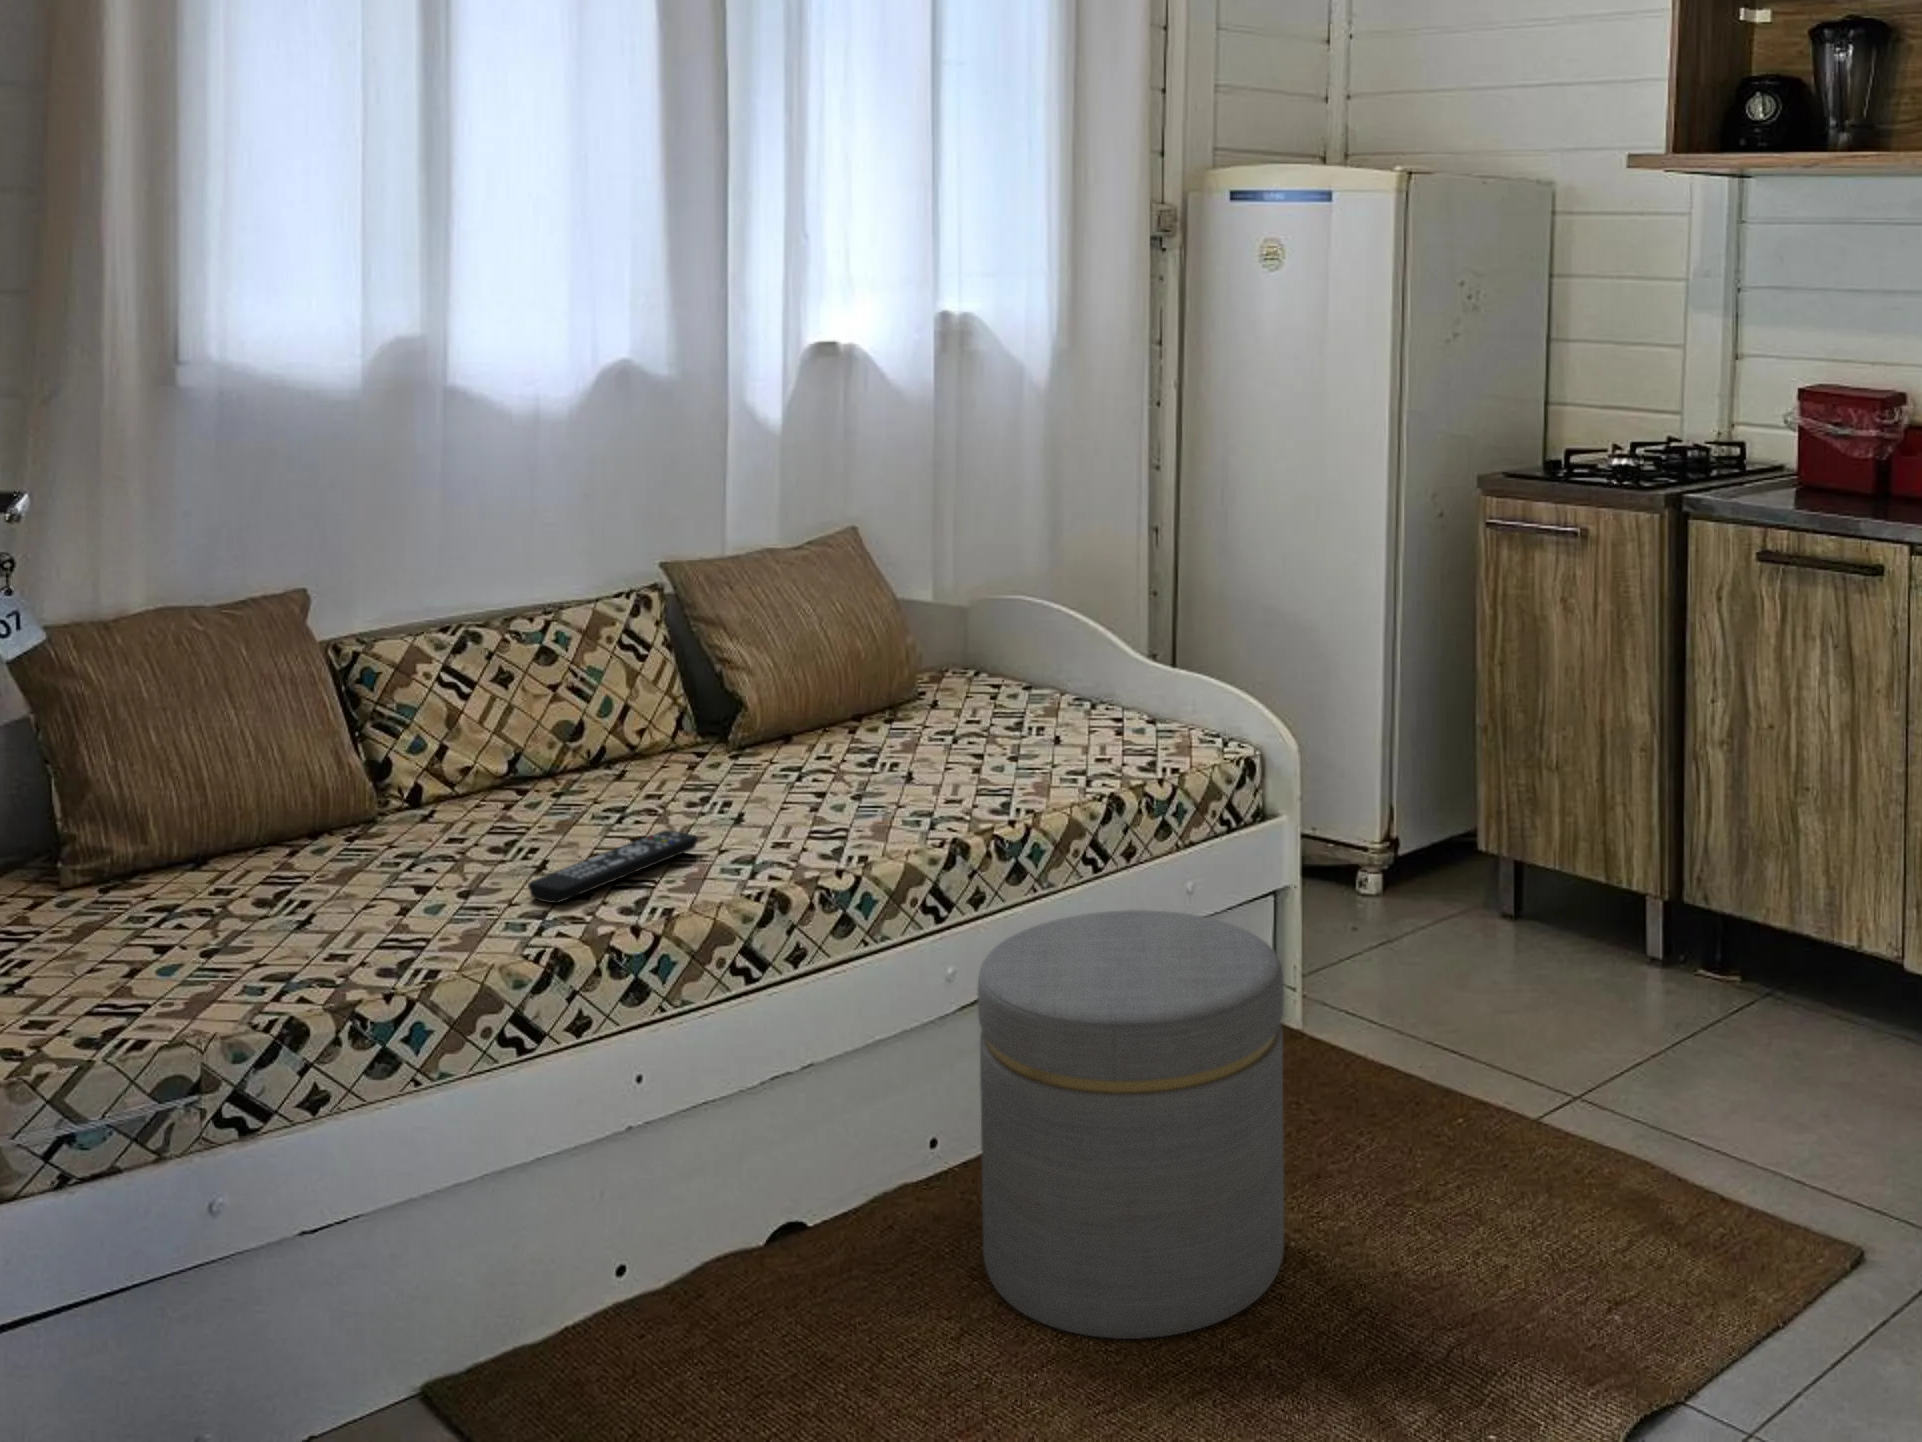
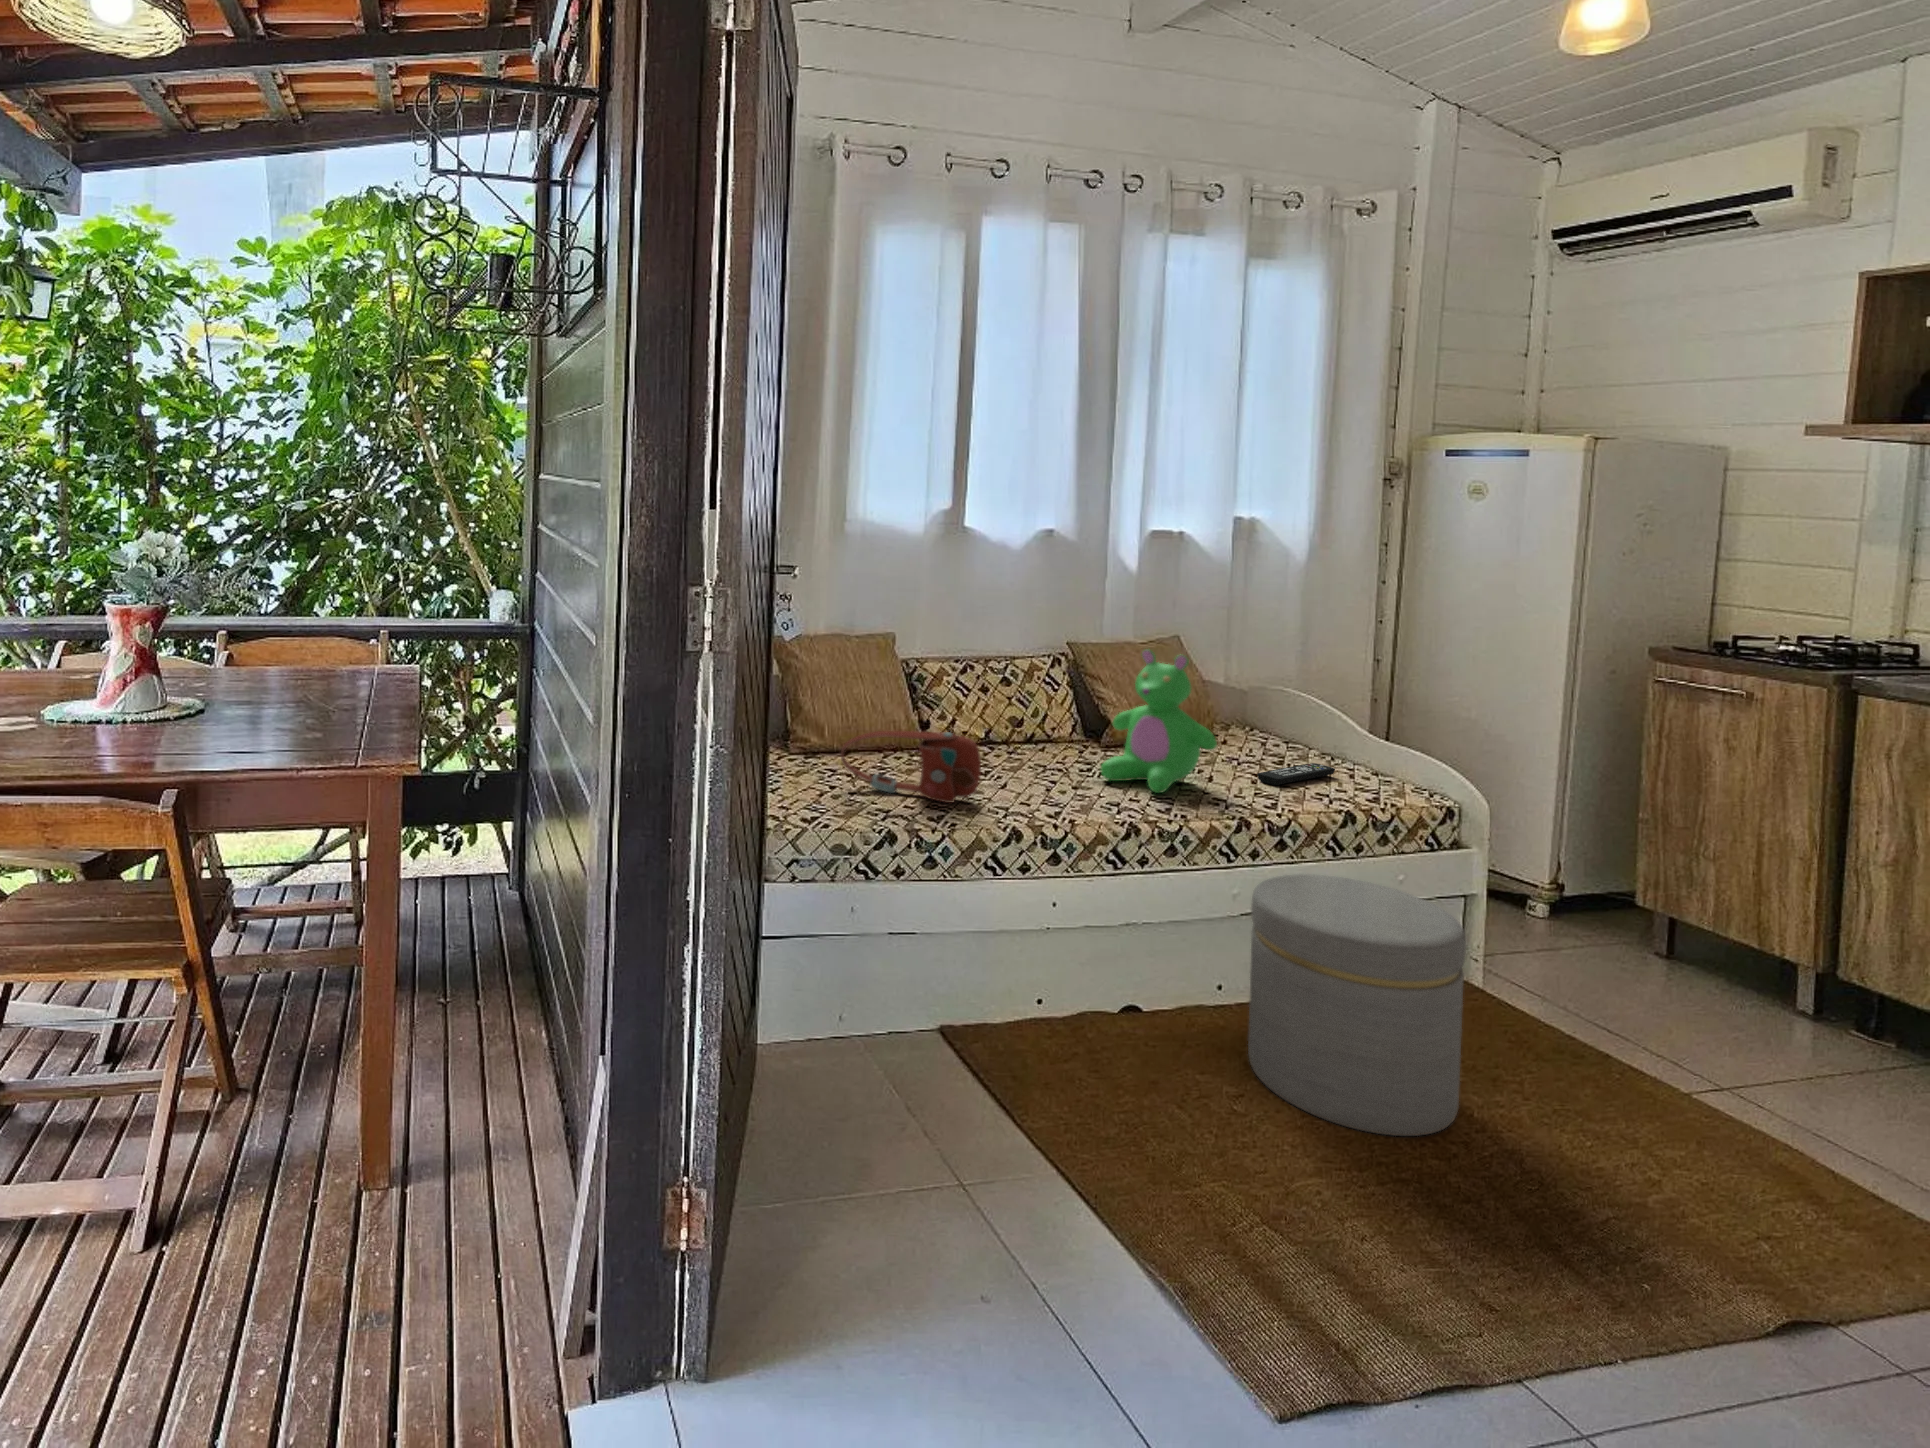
teddy bear: none [722,563,915,824] -> present [1101,649,1217,793]
handbag: none [177,783,486,931] -> present [841,731,981,803]
remote control: present [528,830,698,903] -> present [1257,763,1335,785]

